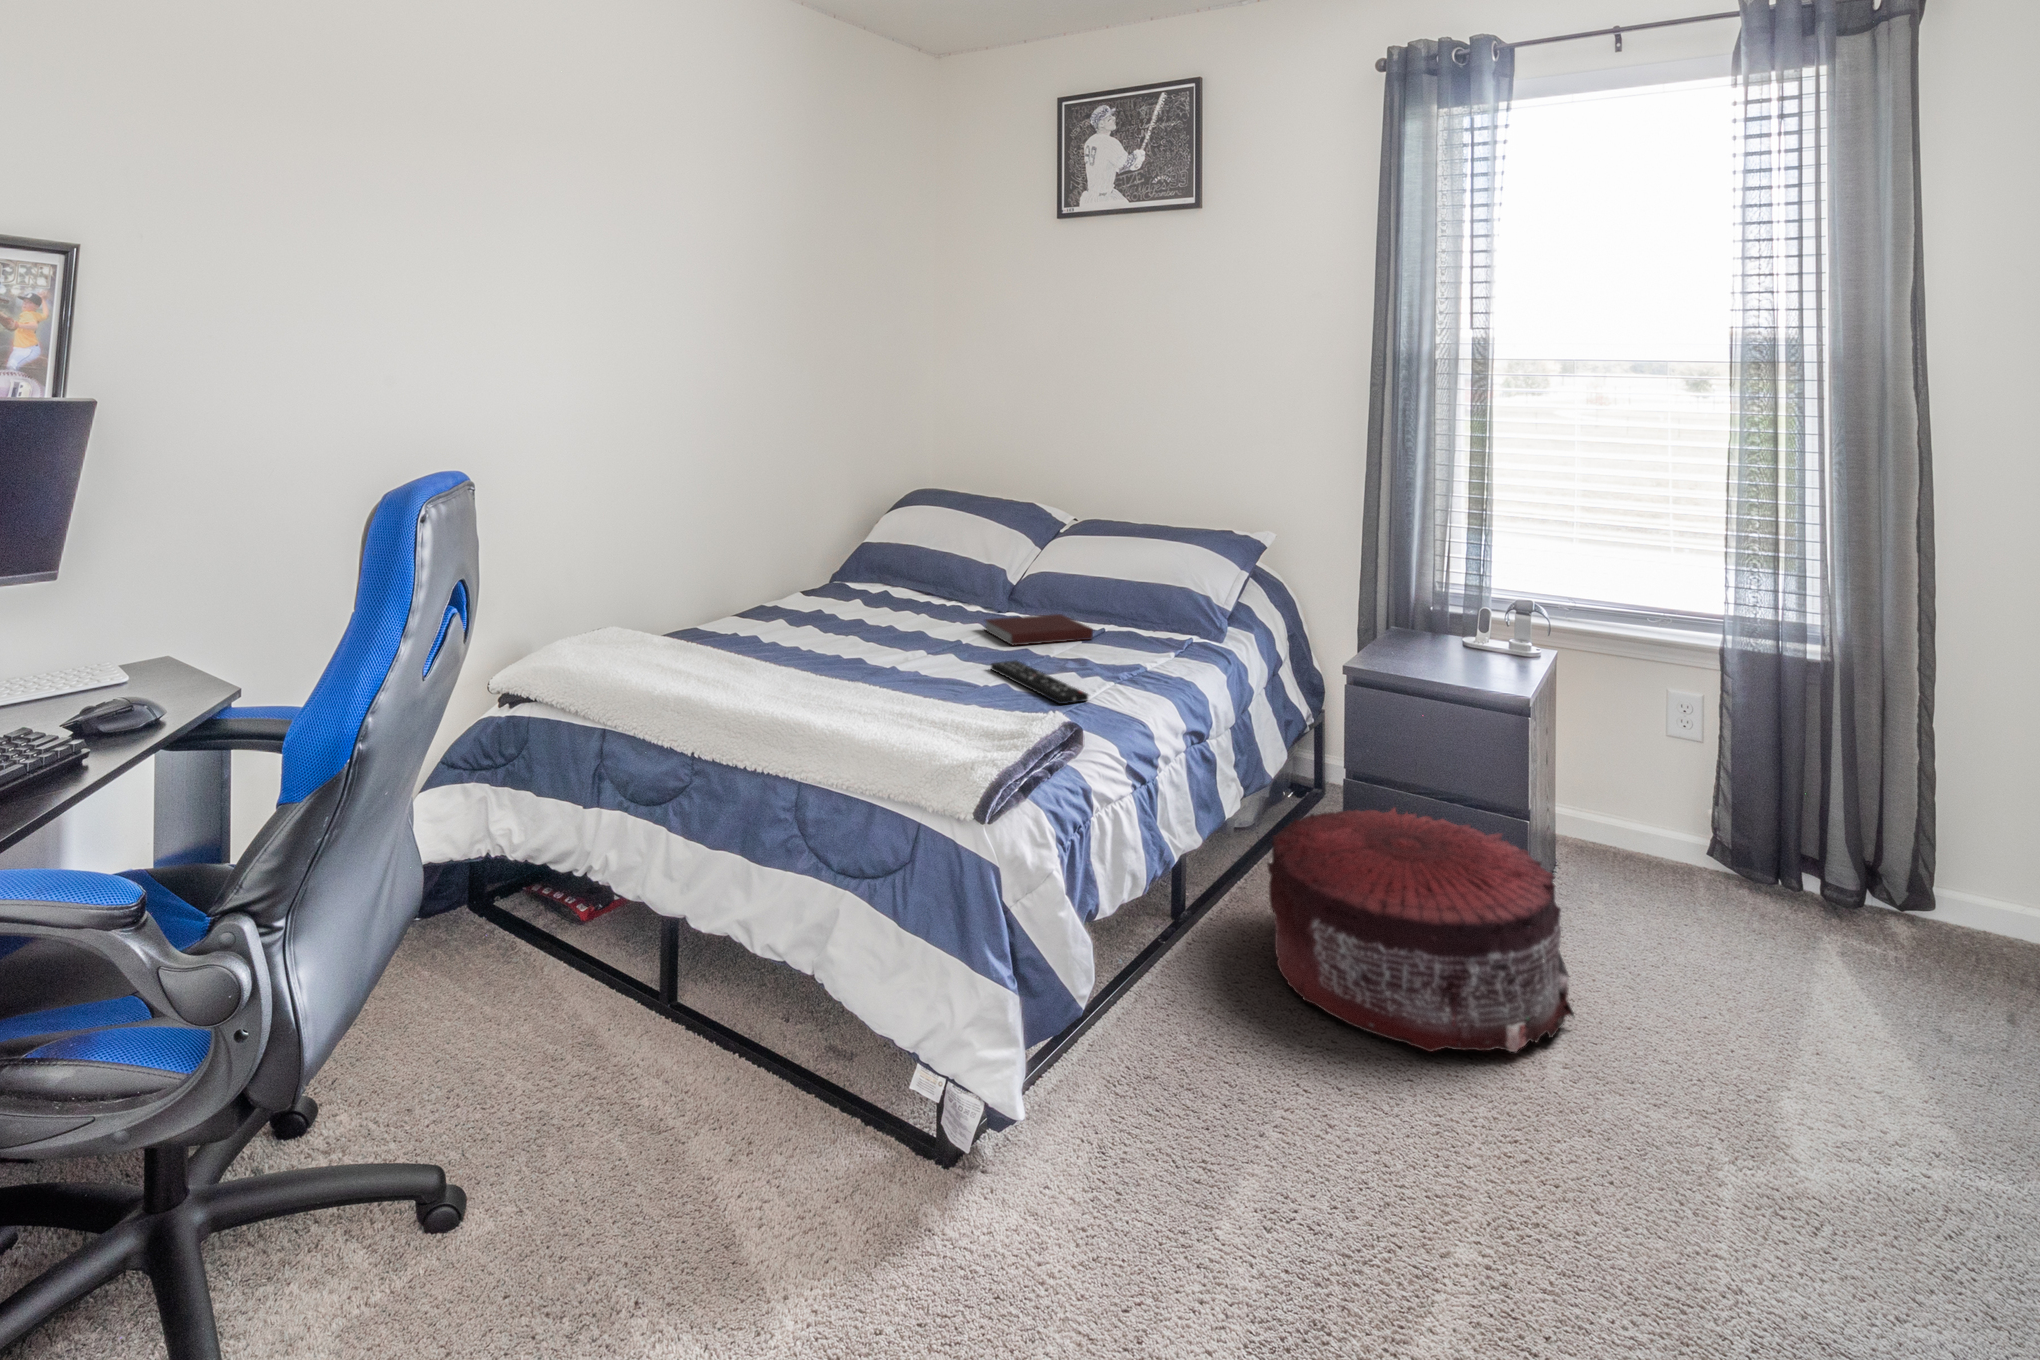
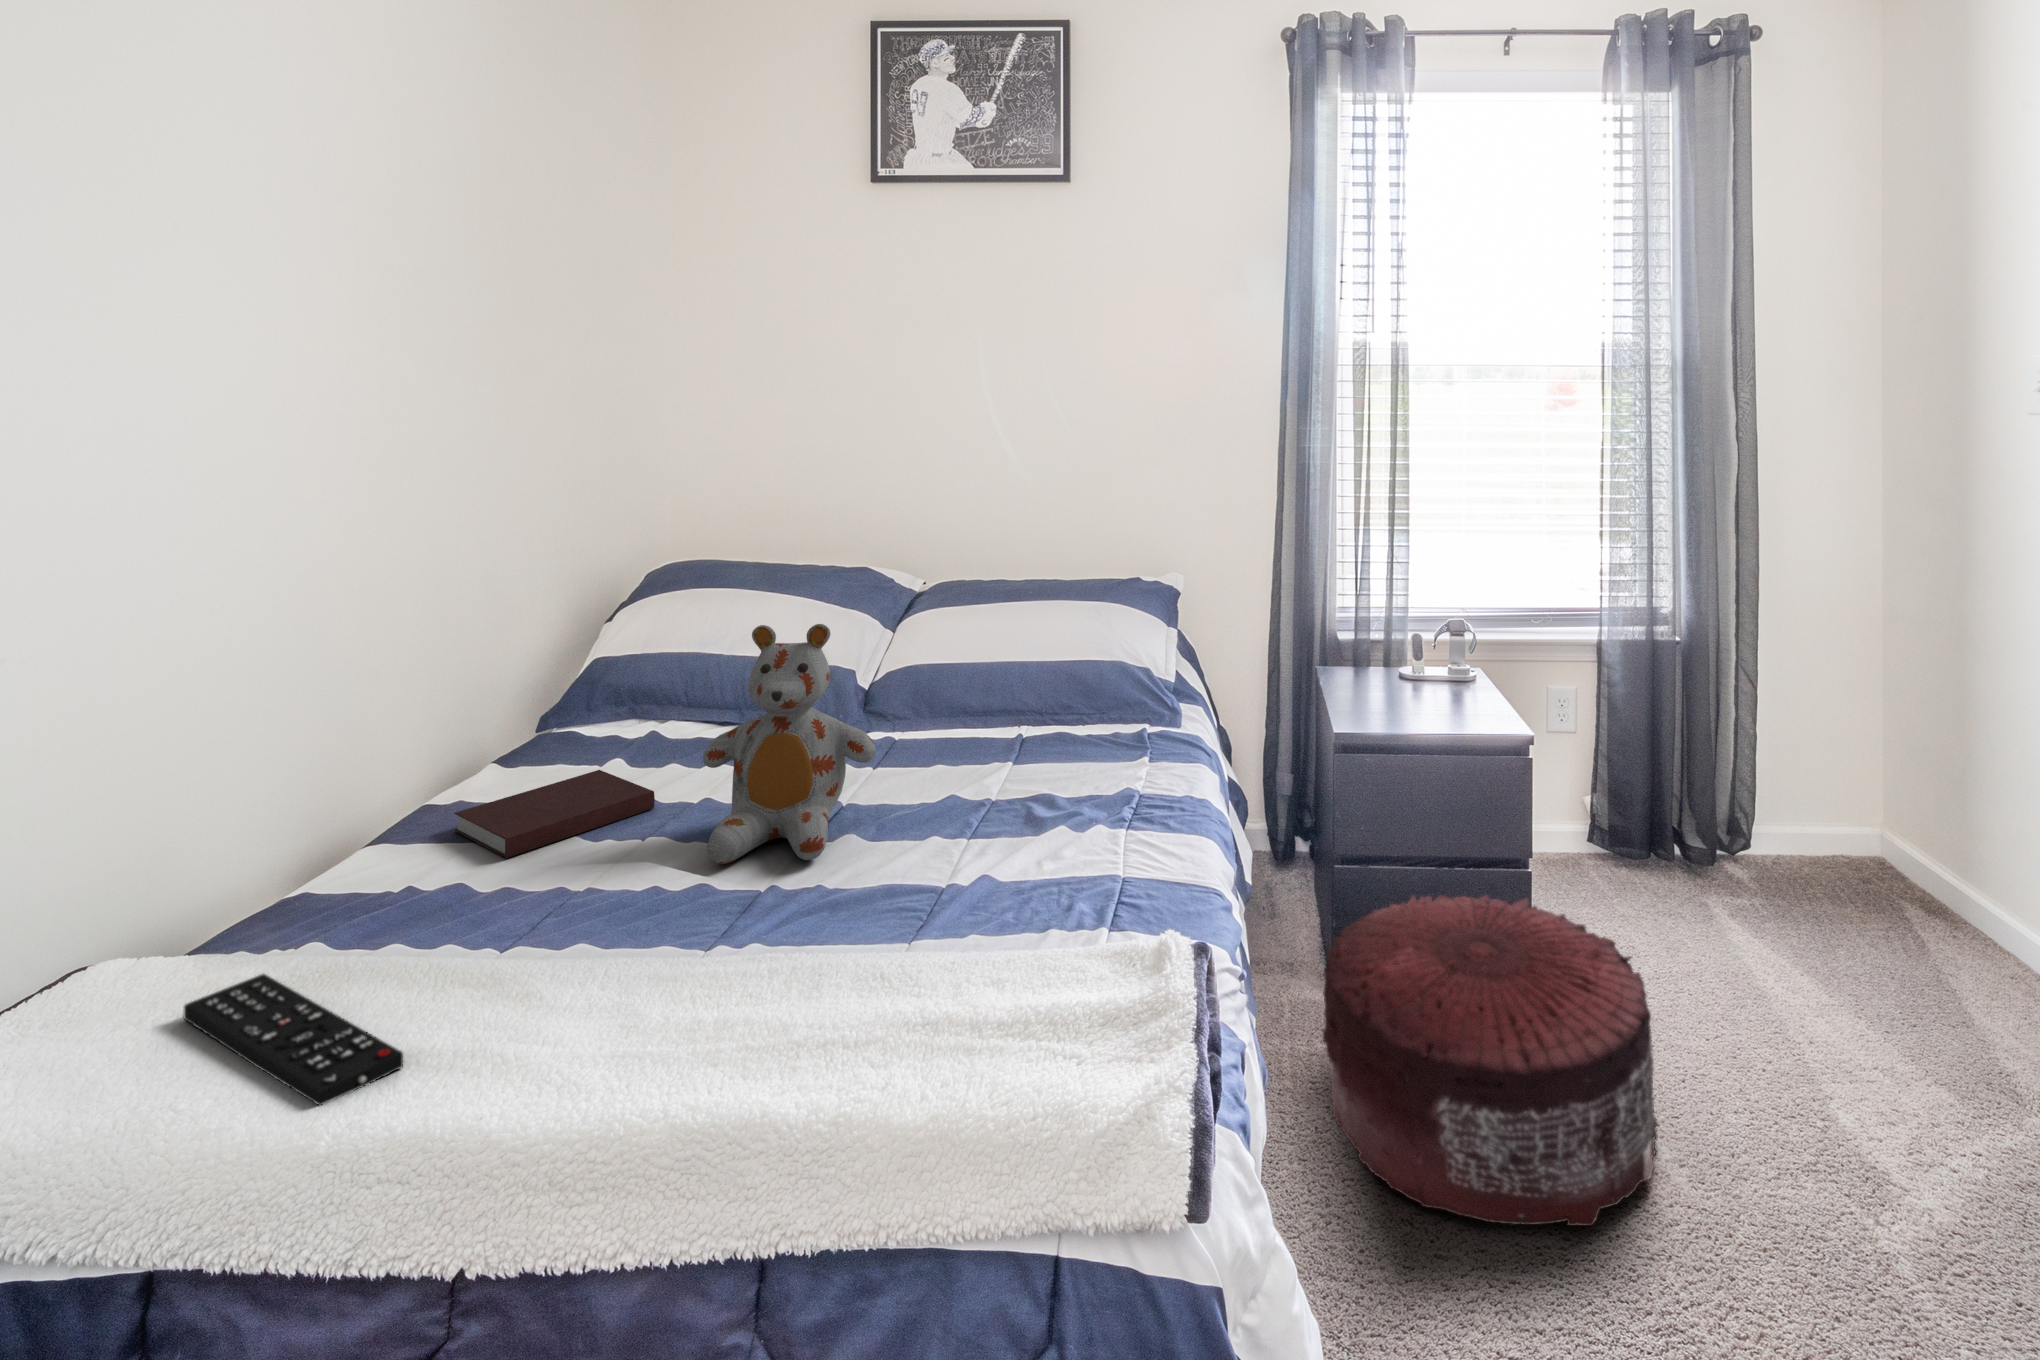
stuffed bear: none [864,515,970,658] -> present [703,624,876,864]
notebook: present [985,614,1093,645] -> present [454,770,655,858]
remote control: present [991,660,1088,704] -> present [183,974,403,1105]

